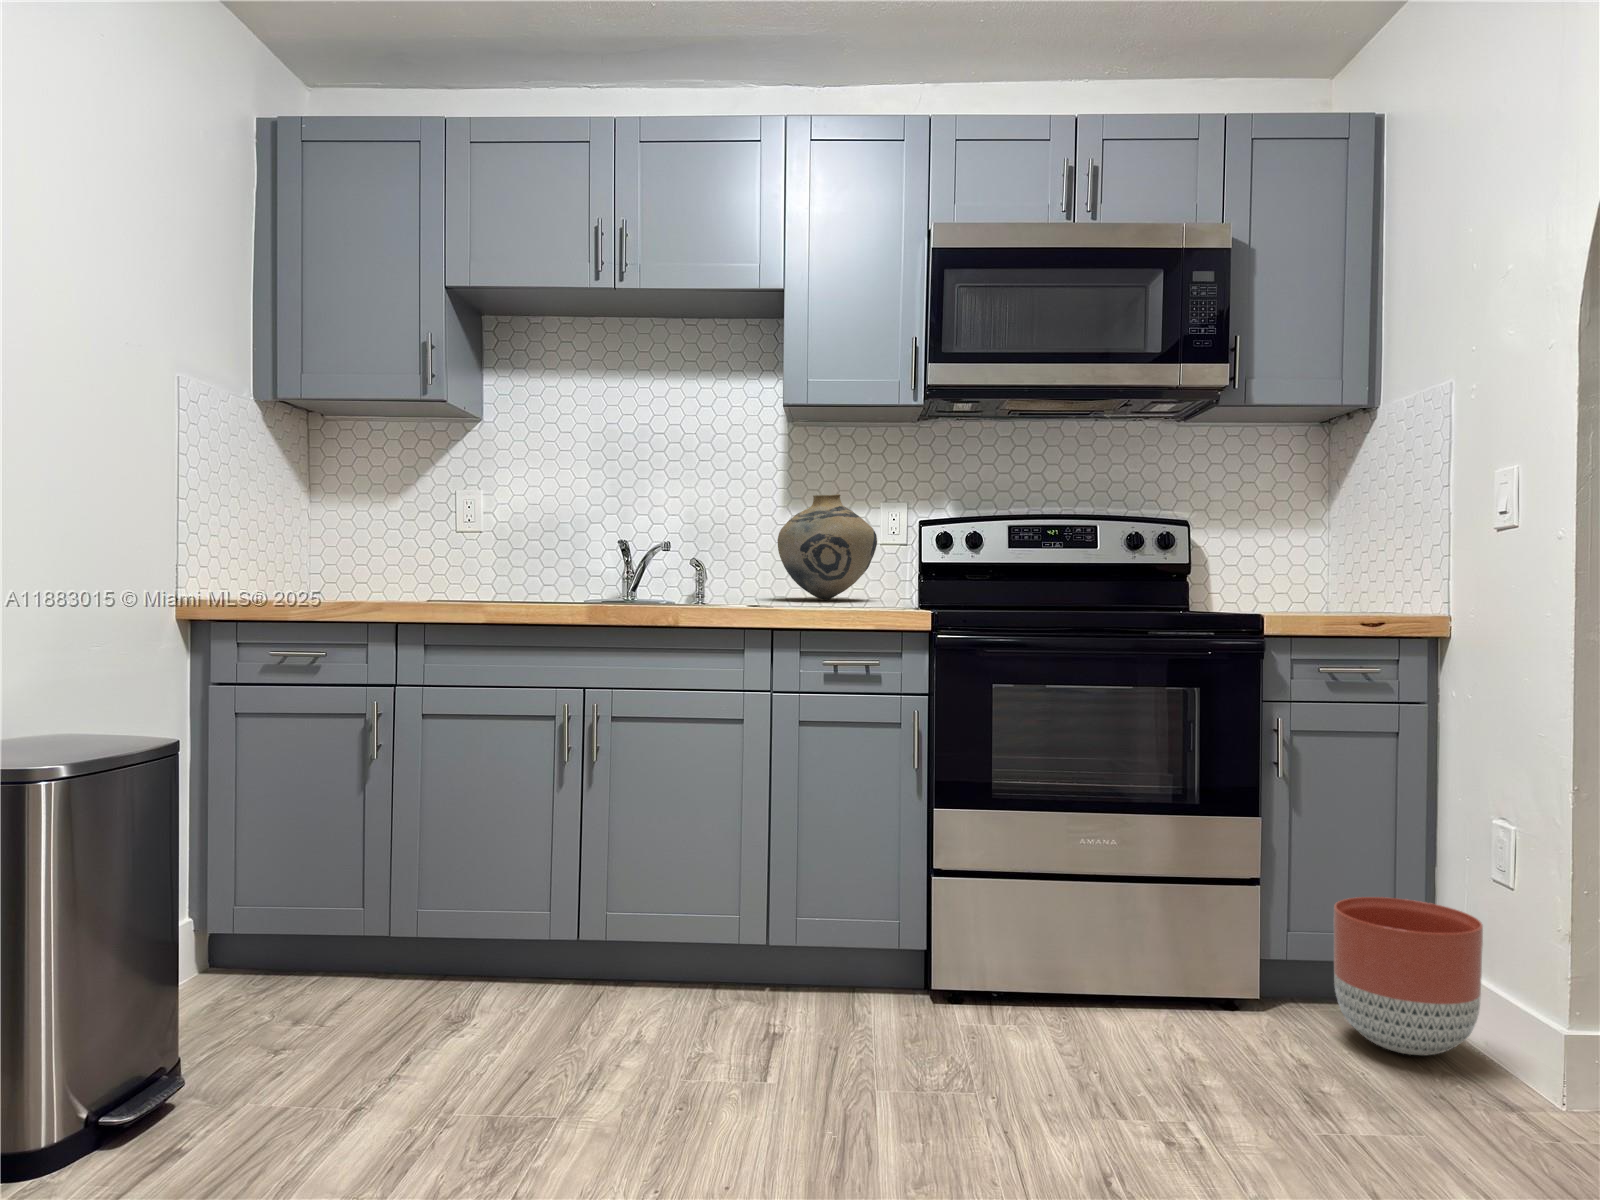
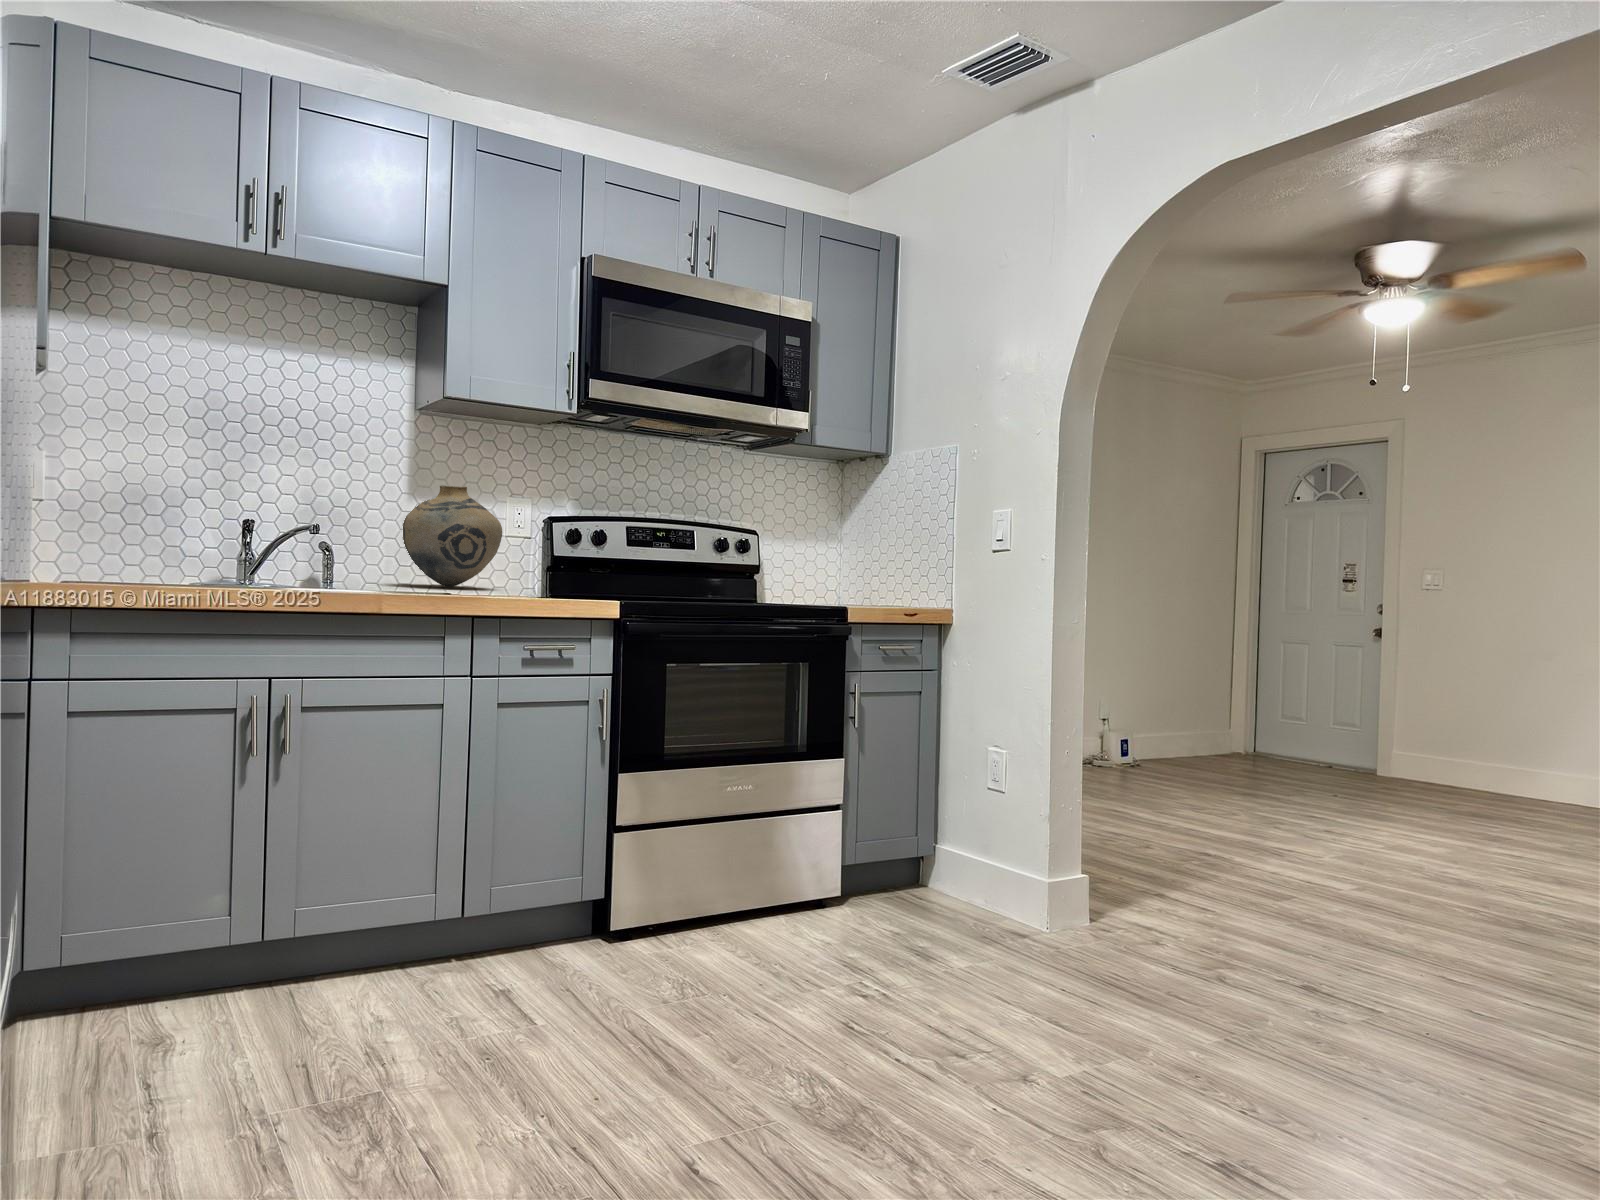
planter: present [1333,897,1483,1055] -> none [898,812,991,918]

